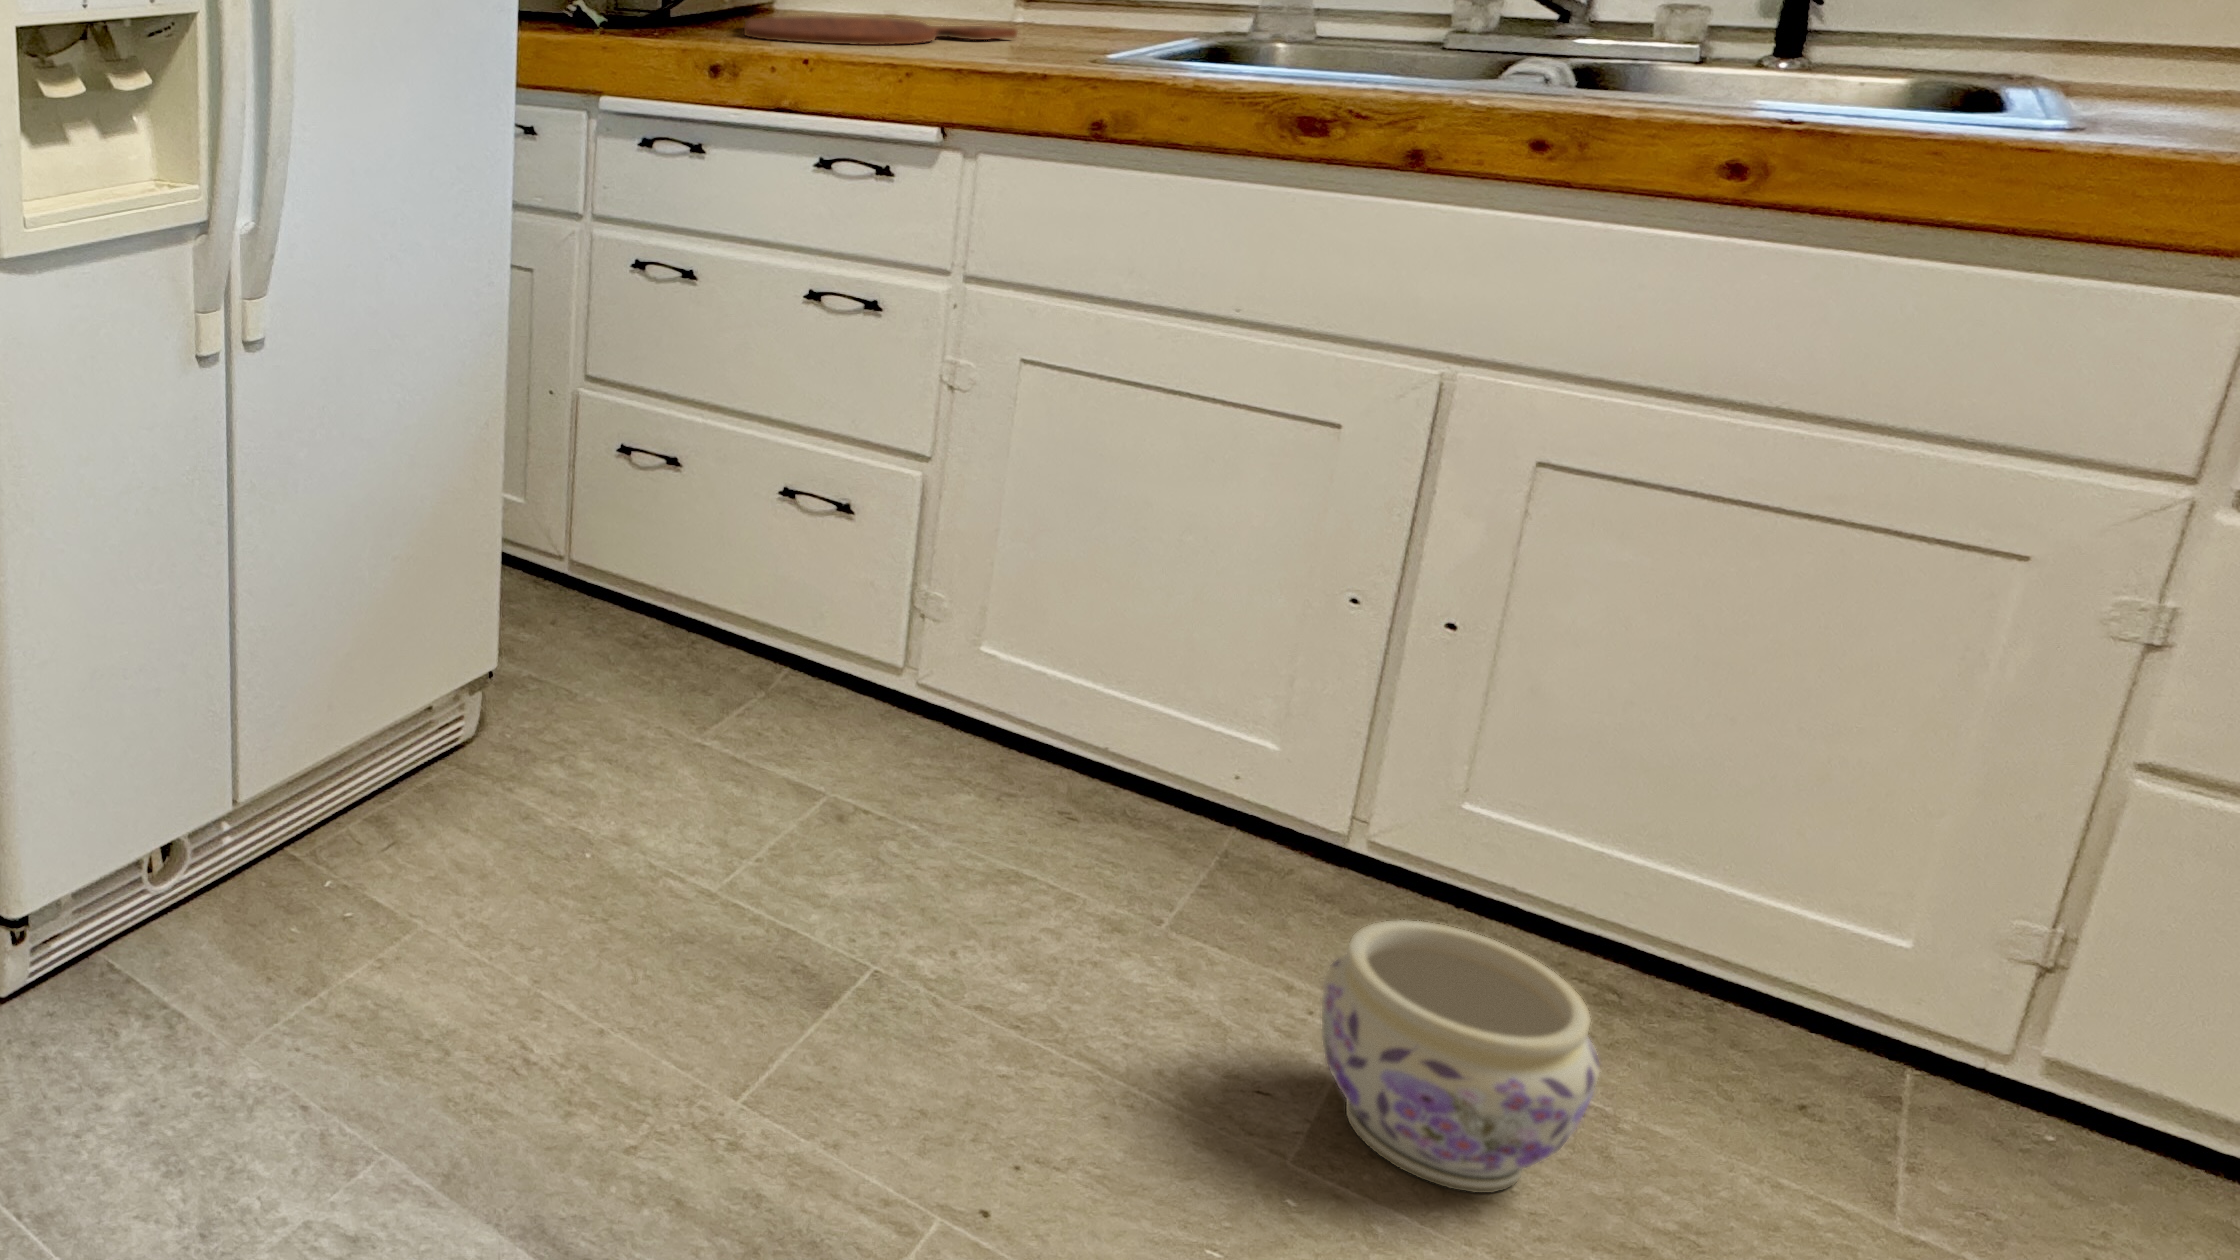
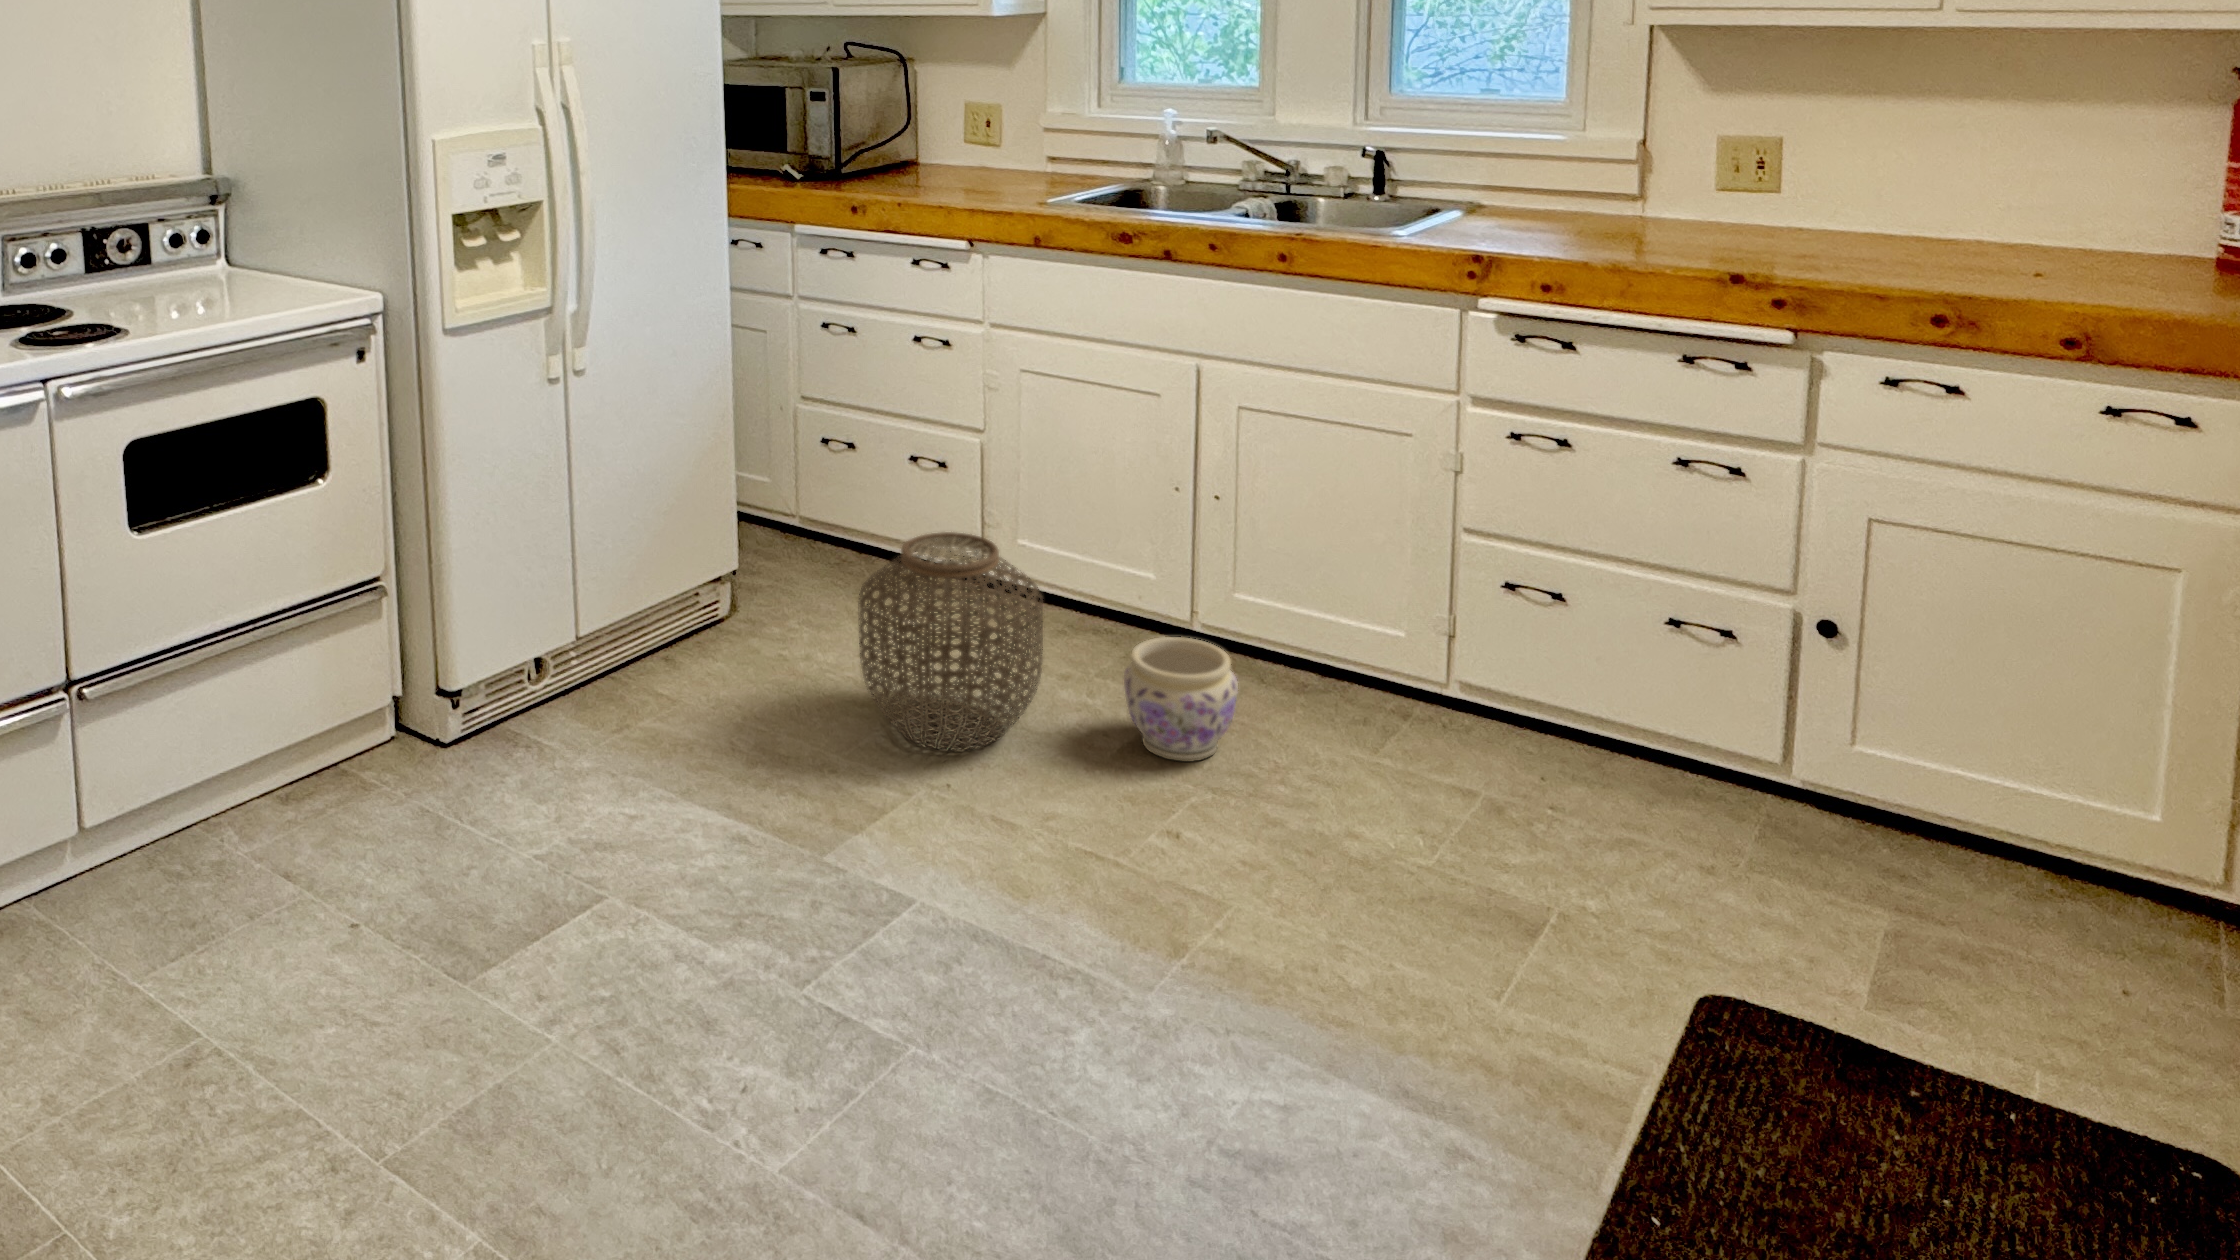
cutting board: present [744,16,1017,45] -> none [875,175,1026,195]
woven basket: none [774,685,1176,1115] -> present [858,532,1043,750]

